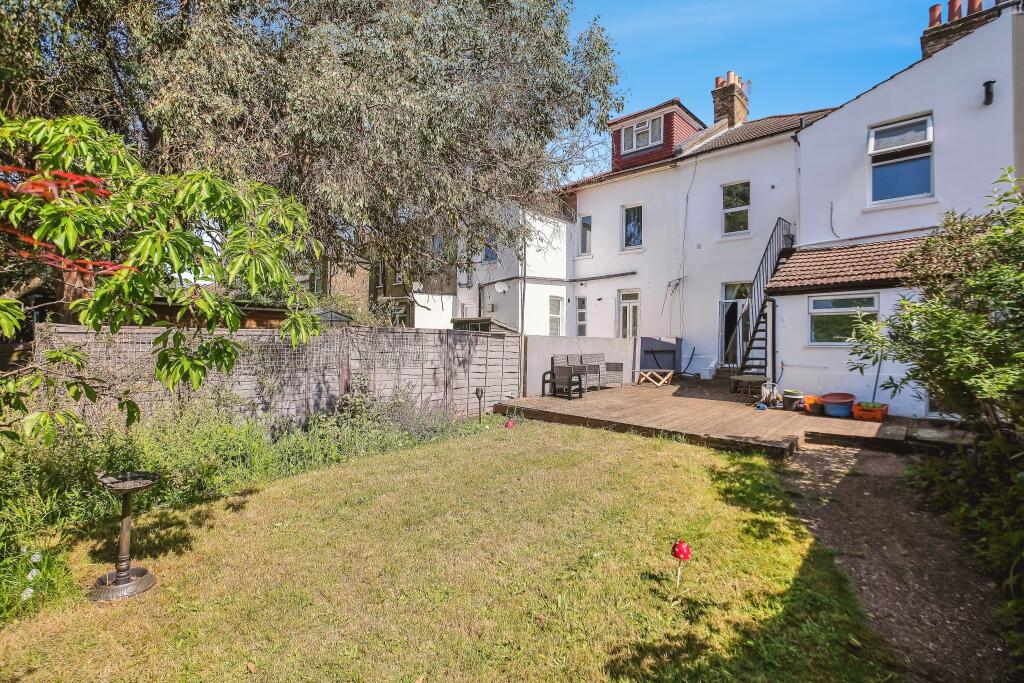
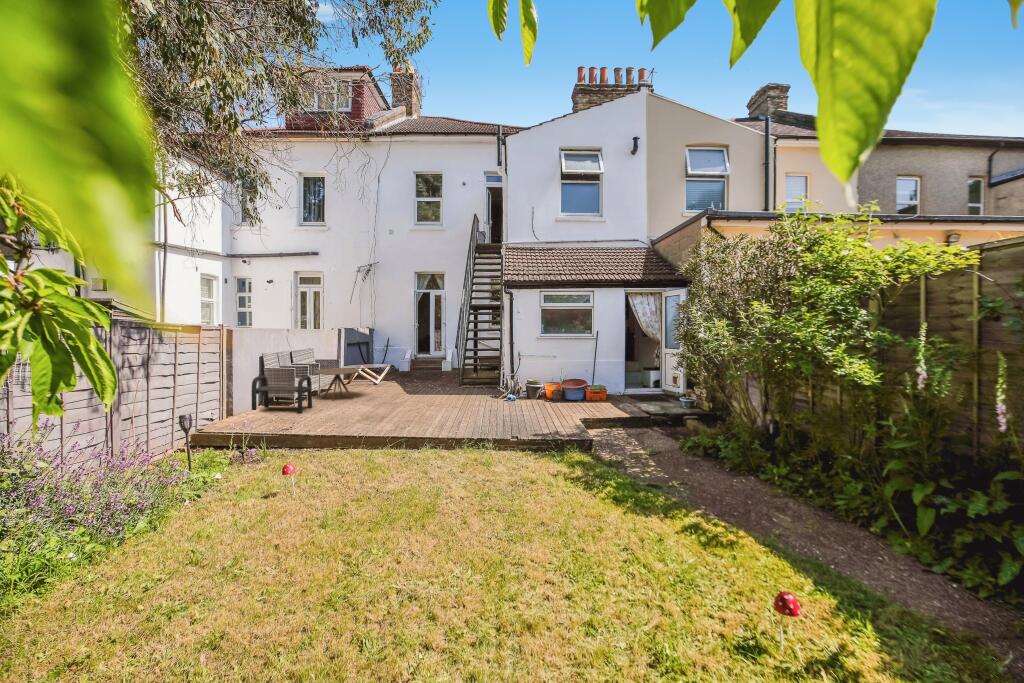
round table: present [730,376,771,405] -> present [315,368,359,401]

